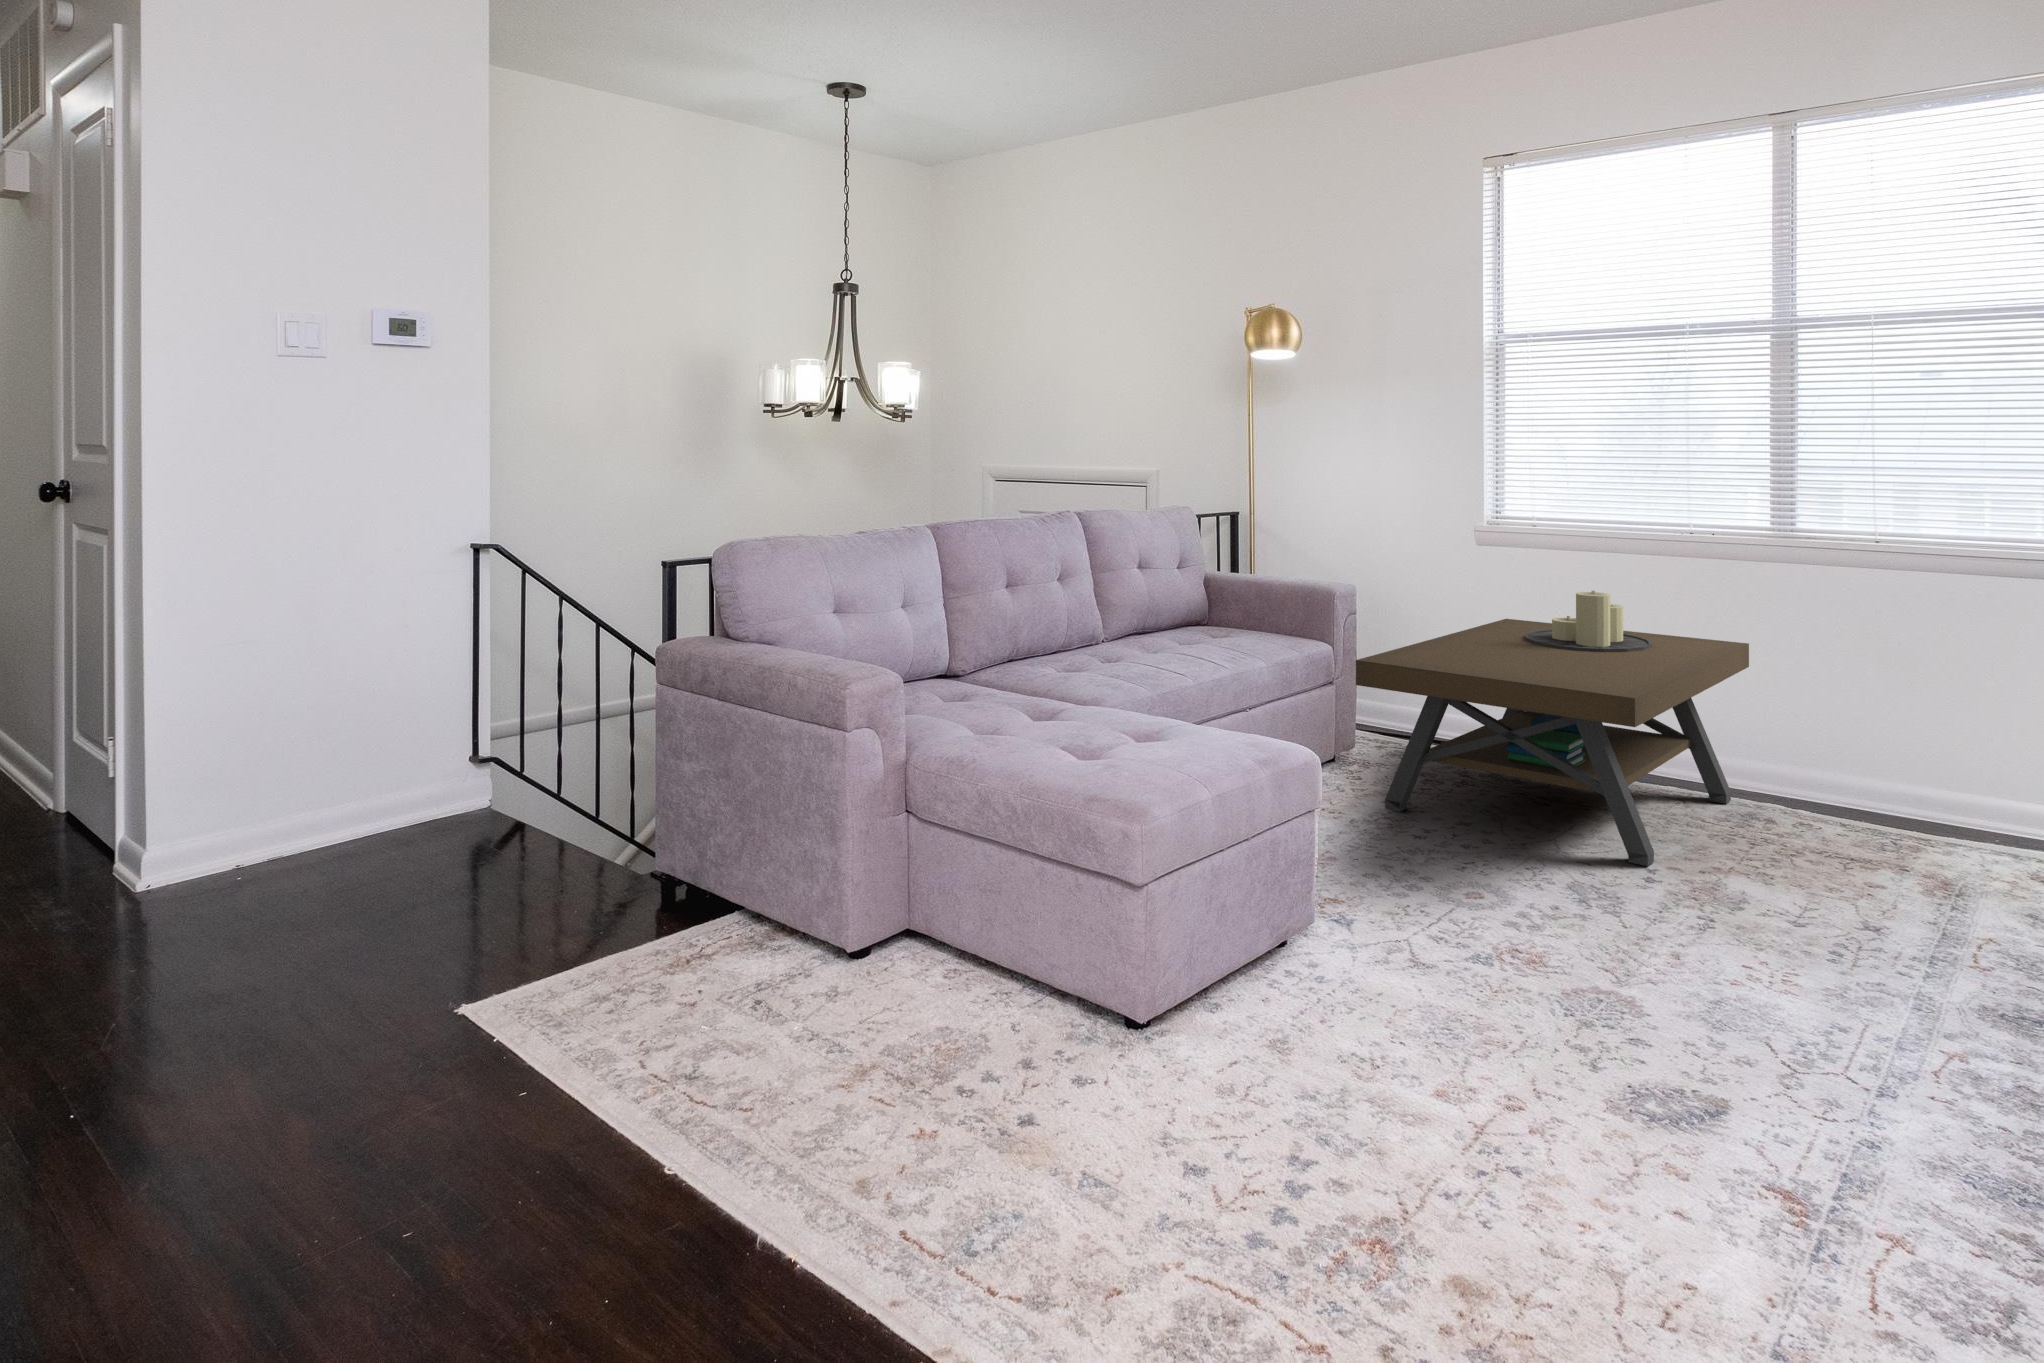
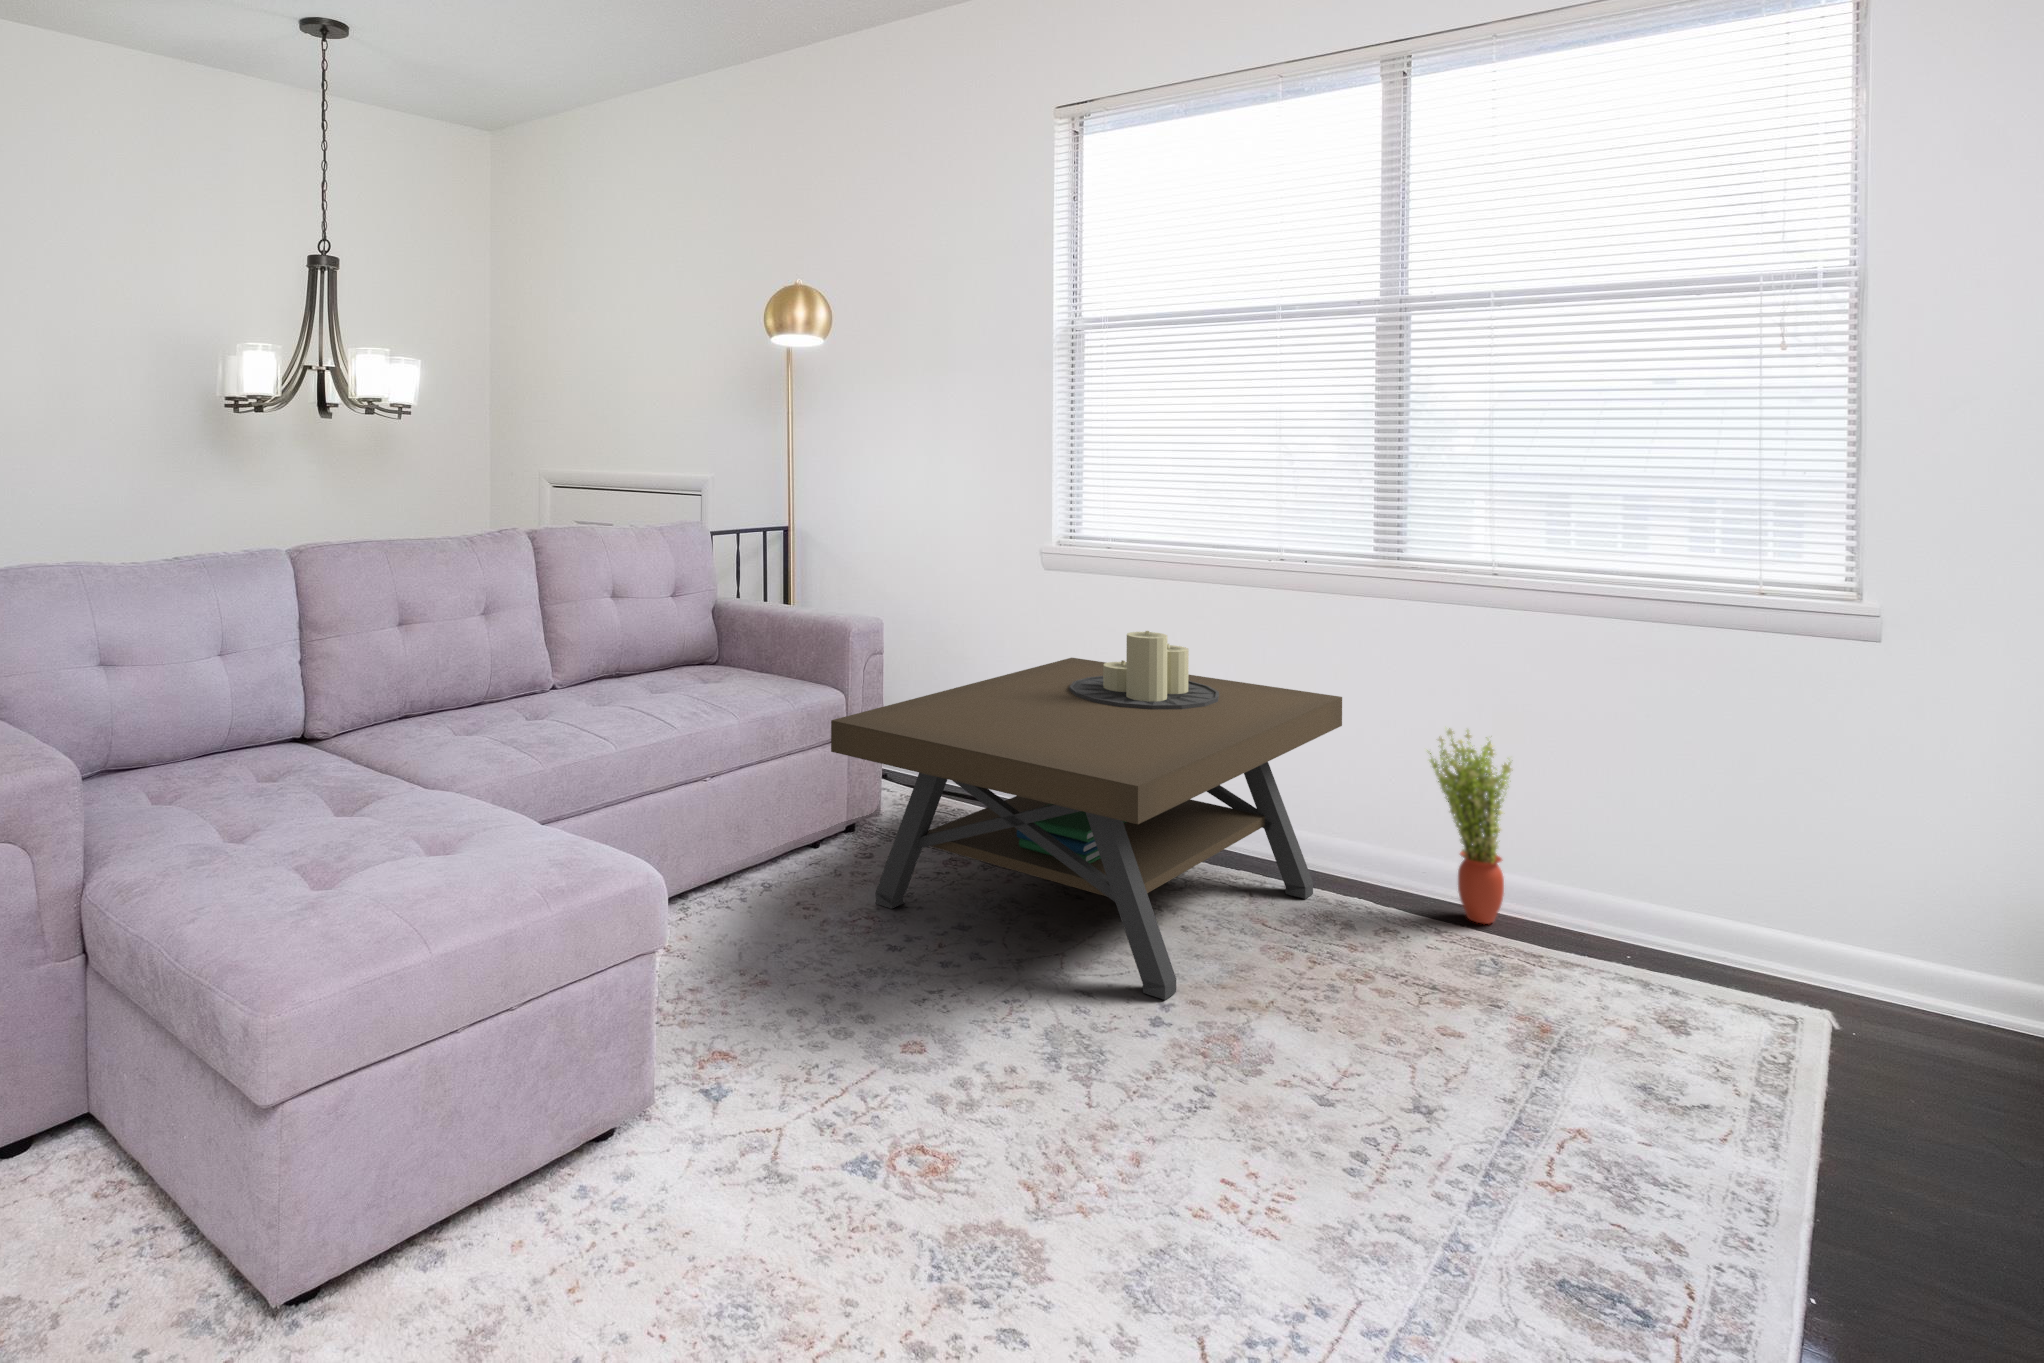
potted plant: none [1824,664,1898,819] -> present [1430,729,1511,924]

